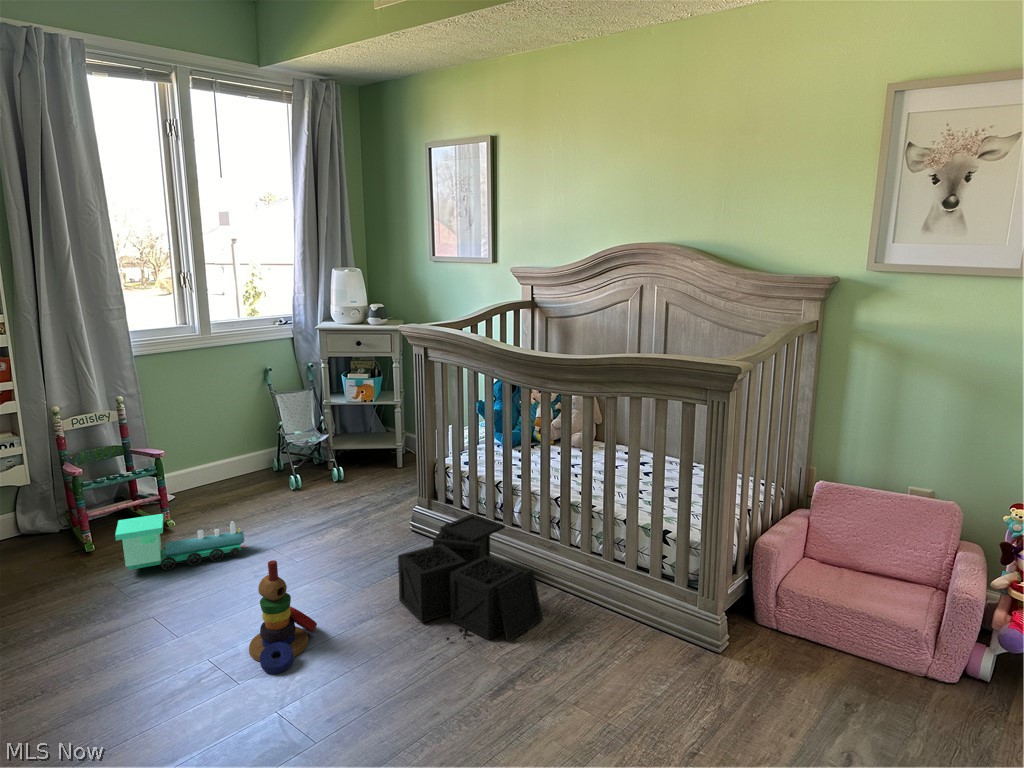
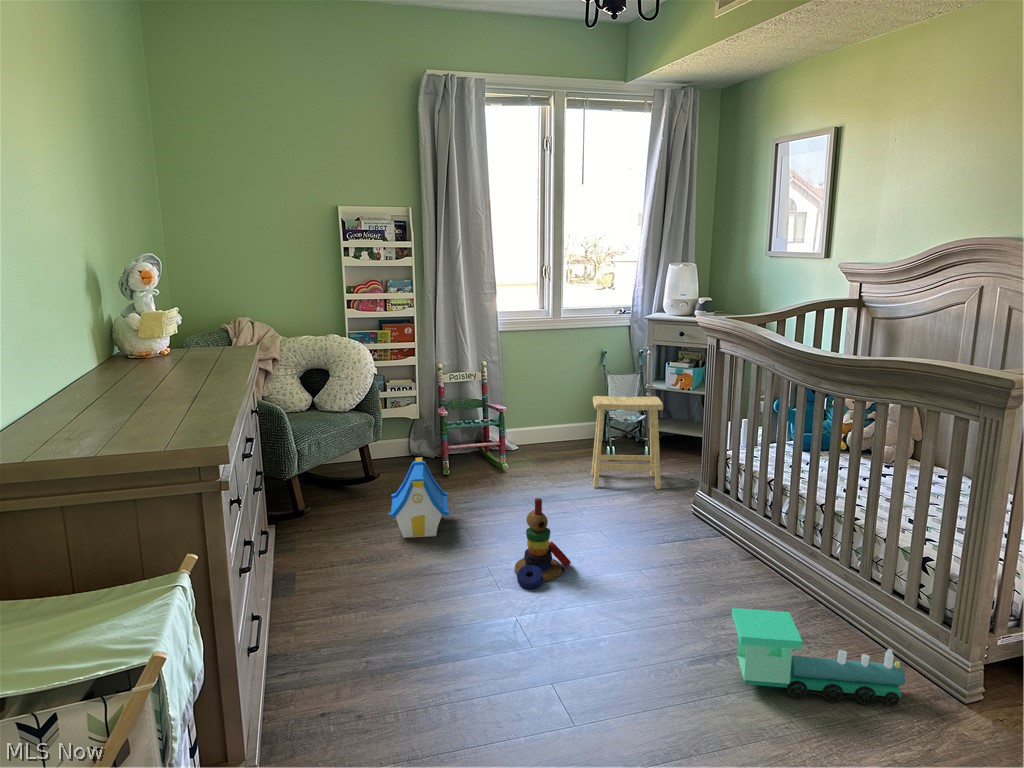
footstool: none [278,414,368,526] -> present [591,396,663,489]
toy train: present [115,514,246,570] -> present [732,608,907,705]
storage bin: present [398,514,543,643] -> none [649,505,776,624]
toy house: none [32,540,135,656] -> present [389,457,449,538]

